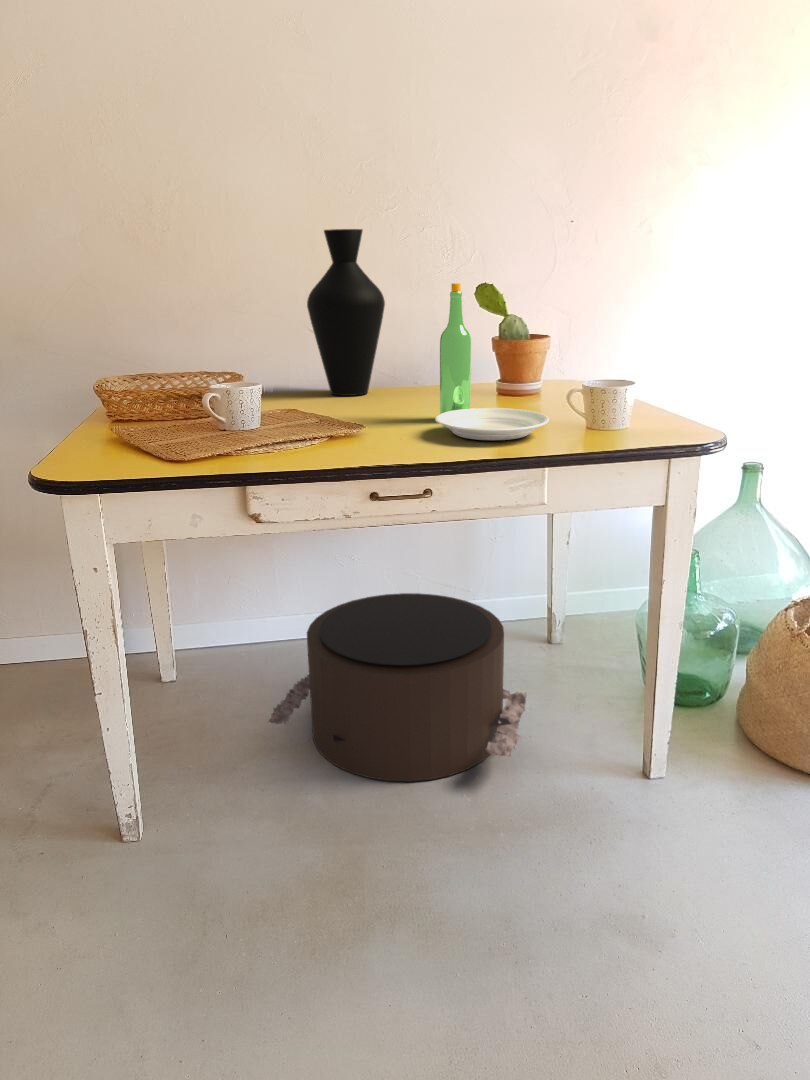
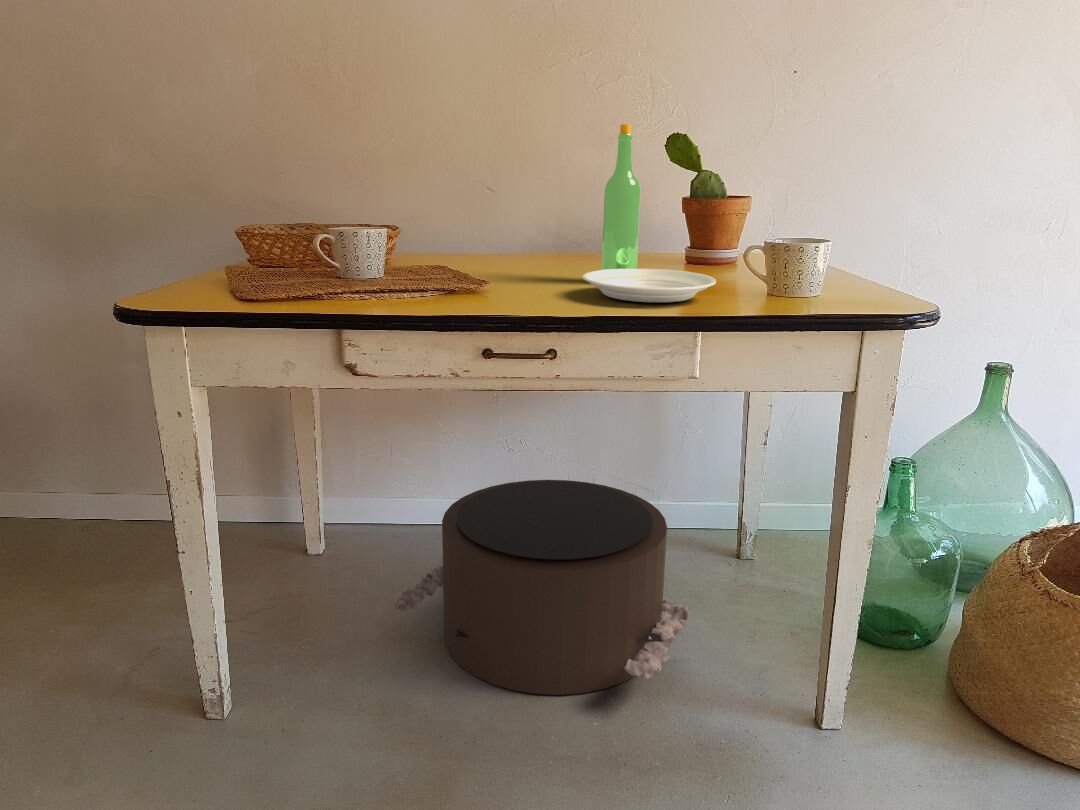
vase: present [307,229,385,396] -> none [484,72,569,256]

